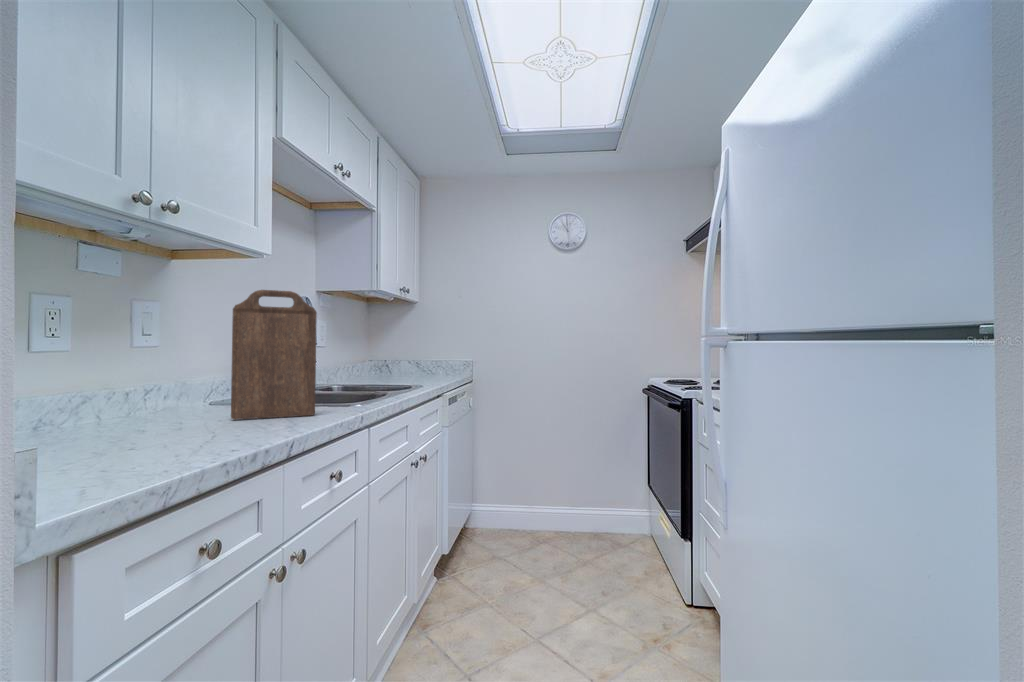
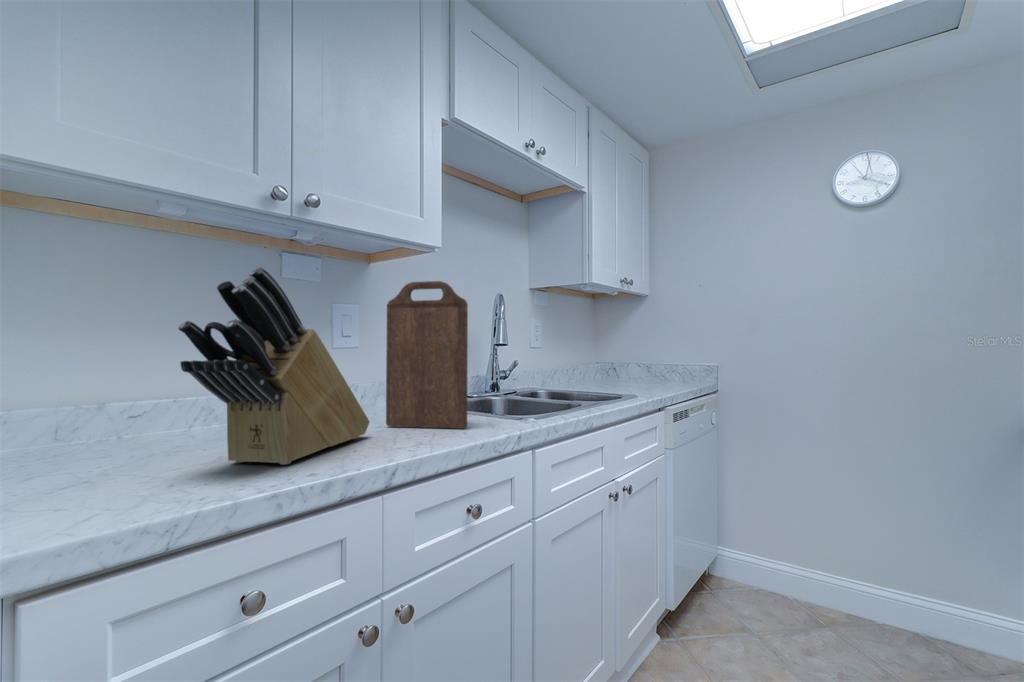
knife block: none [112,281,234,455] -> present [178,267,369,465]

